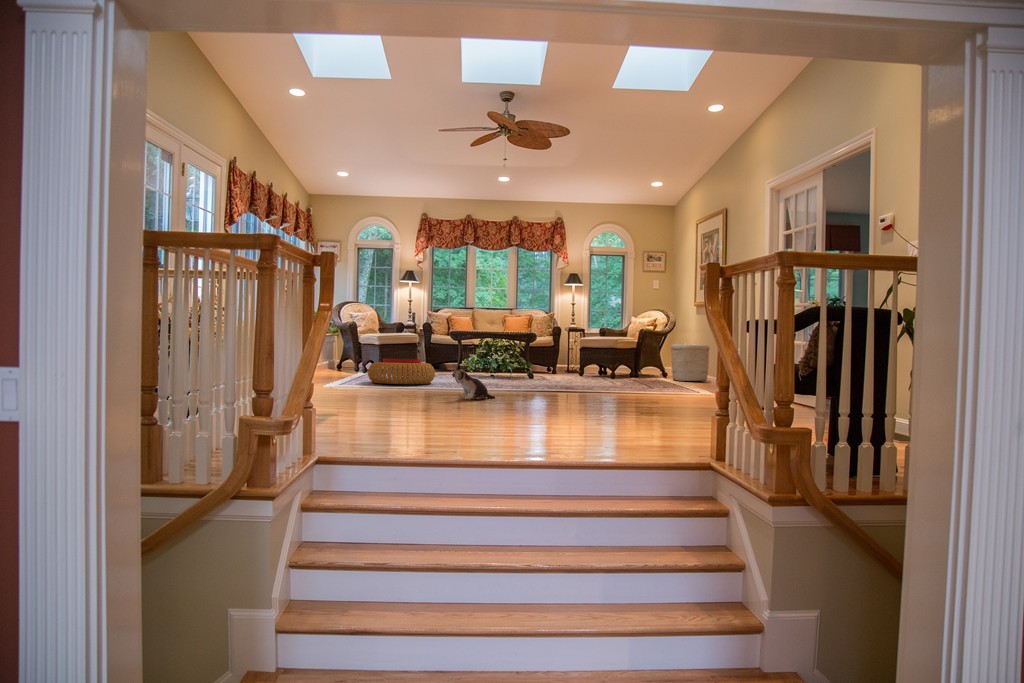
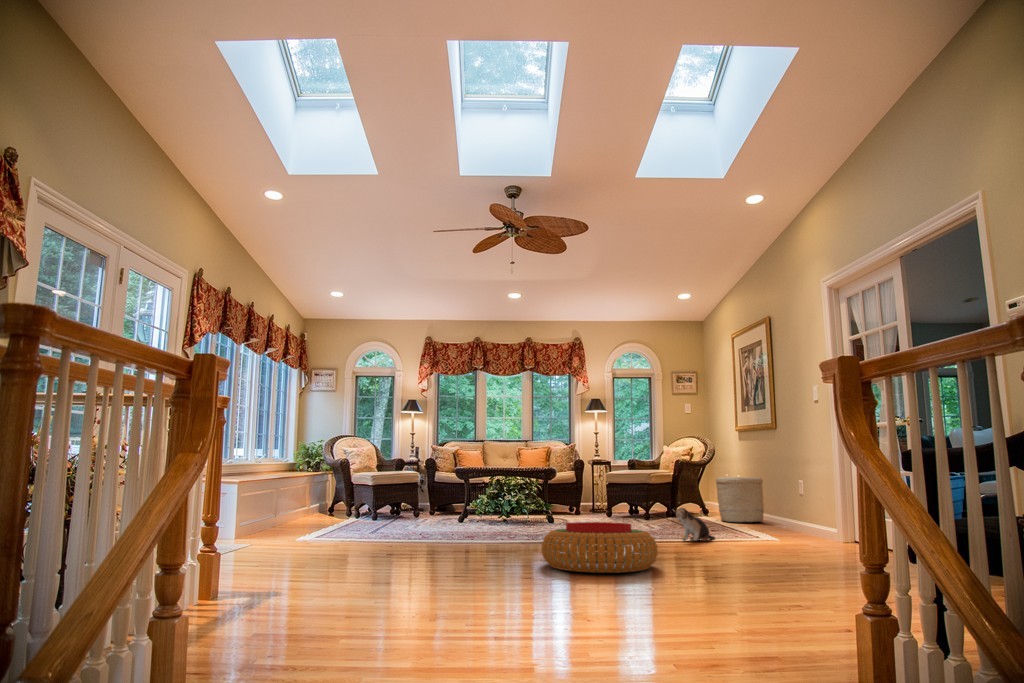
pouf: present [368,359,435,384] -> present [542,522,658,573]
plush toy: present [451,370,495,400] -> present [673,508,715,541]

